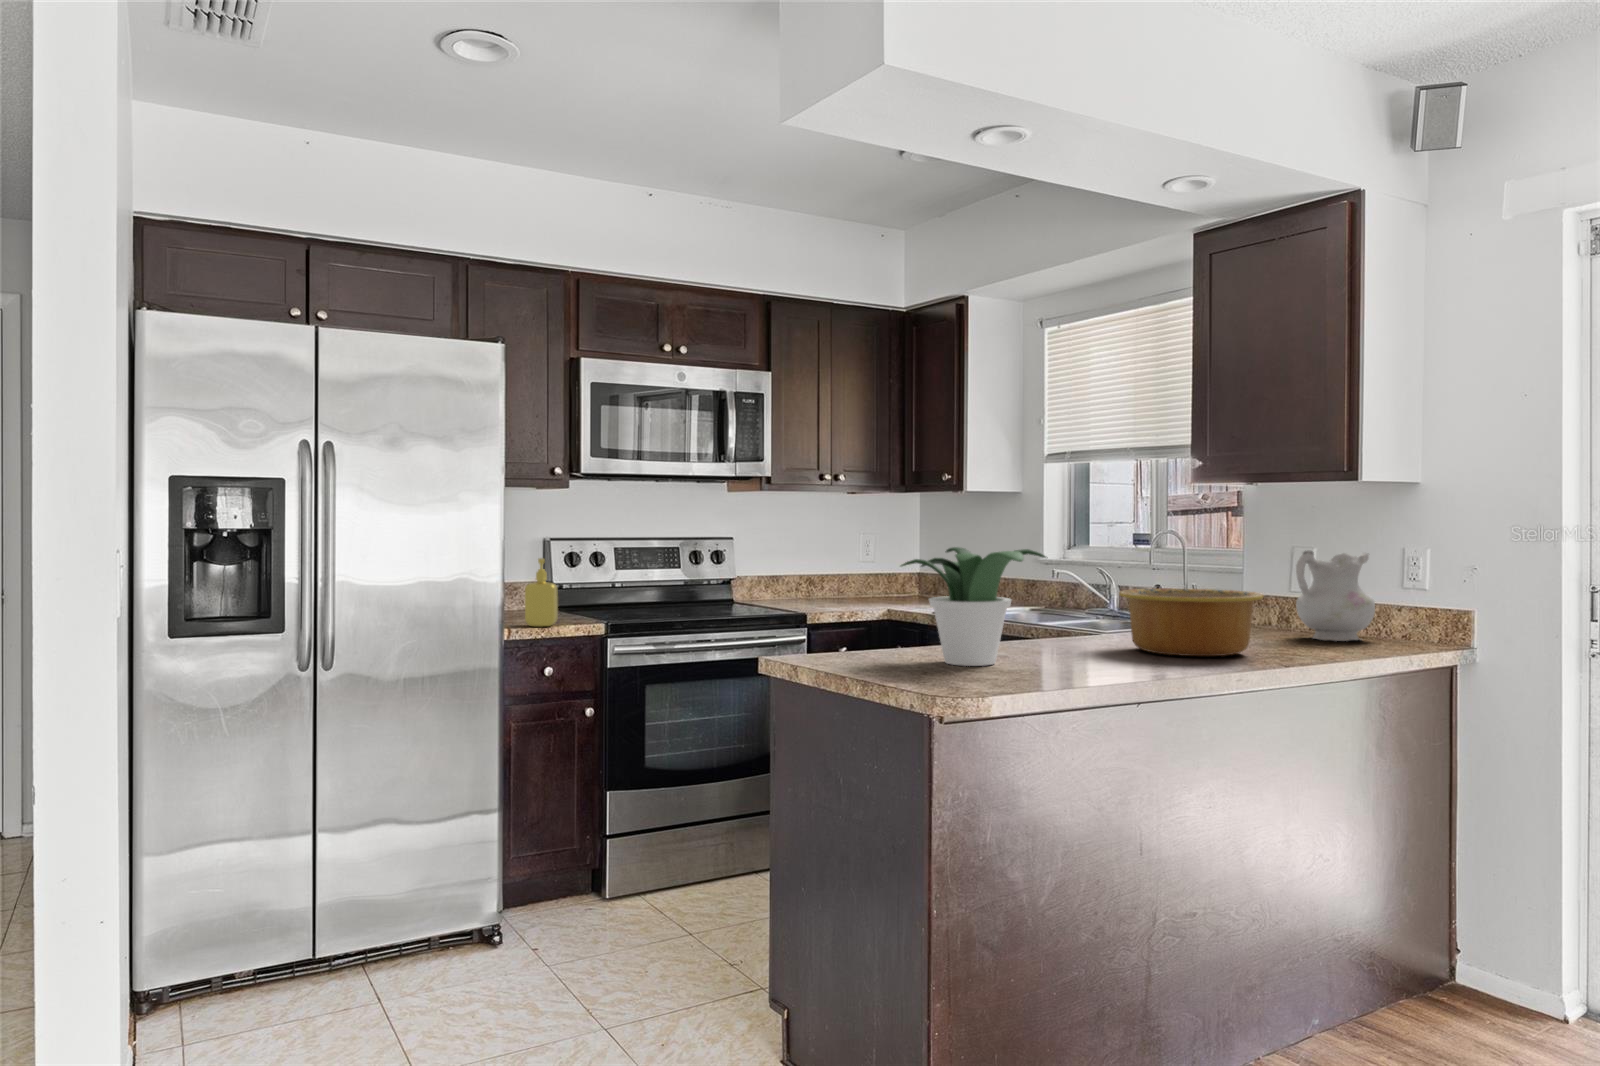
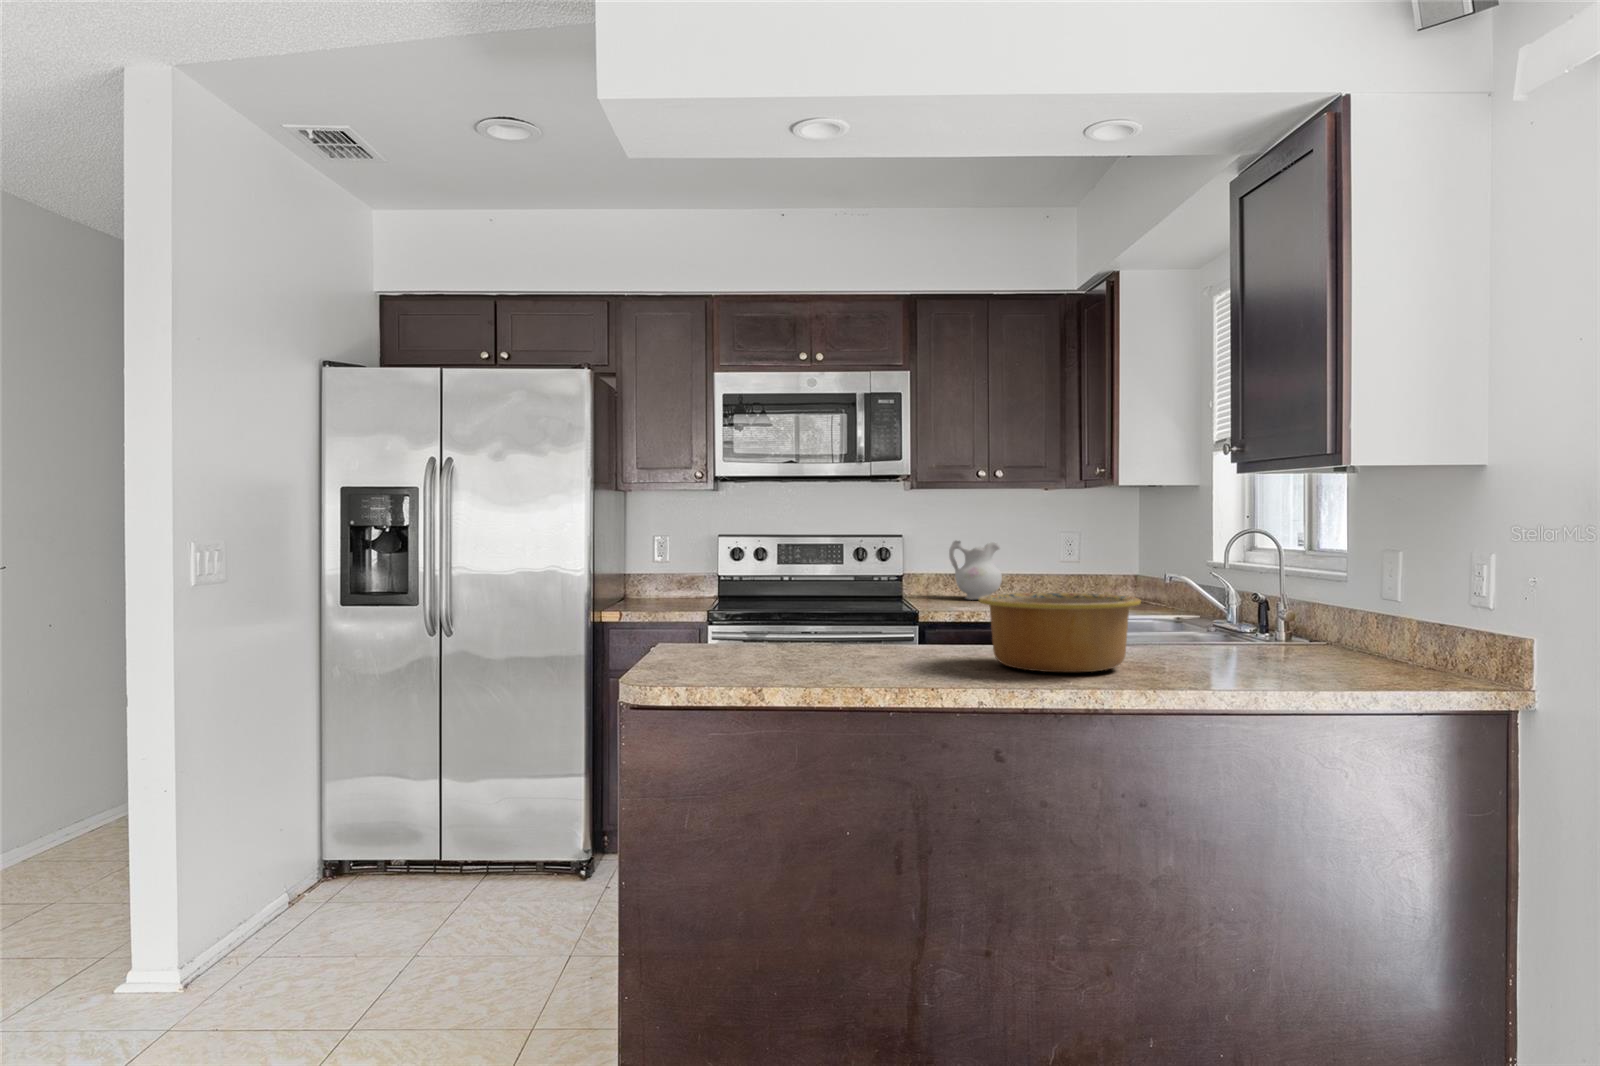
potted plant: present [901,547,1048,666] -> none [710,543,840,662]
ceramic pitcher: present [1296,550,1375,641] -> present [949,541,1002,600]
soap dispenser: present [525,558,558,627] -> none [648,552,676,611]

